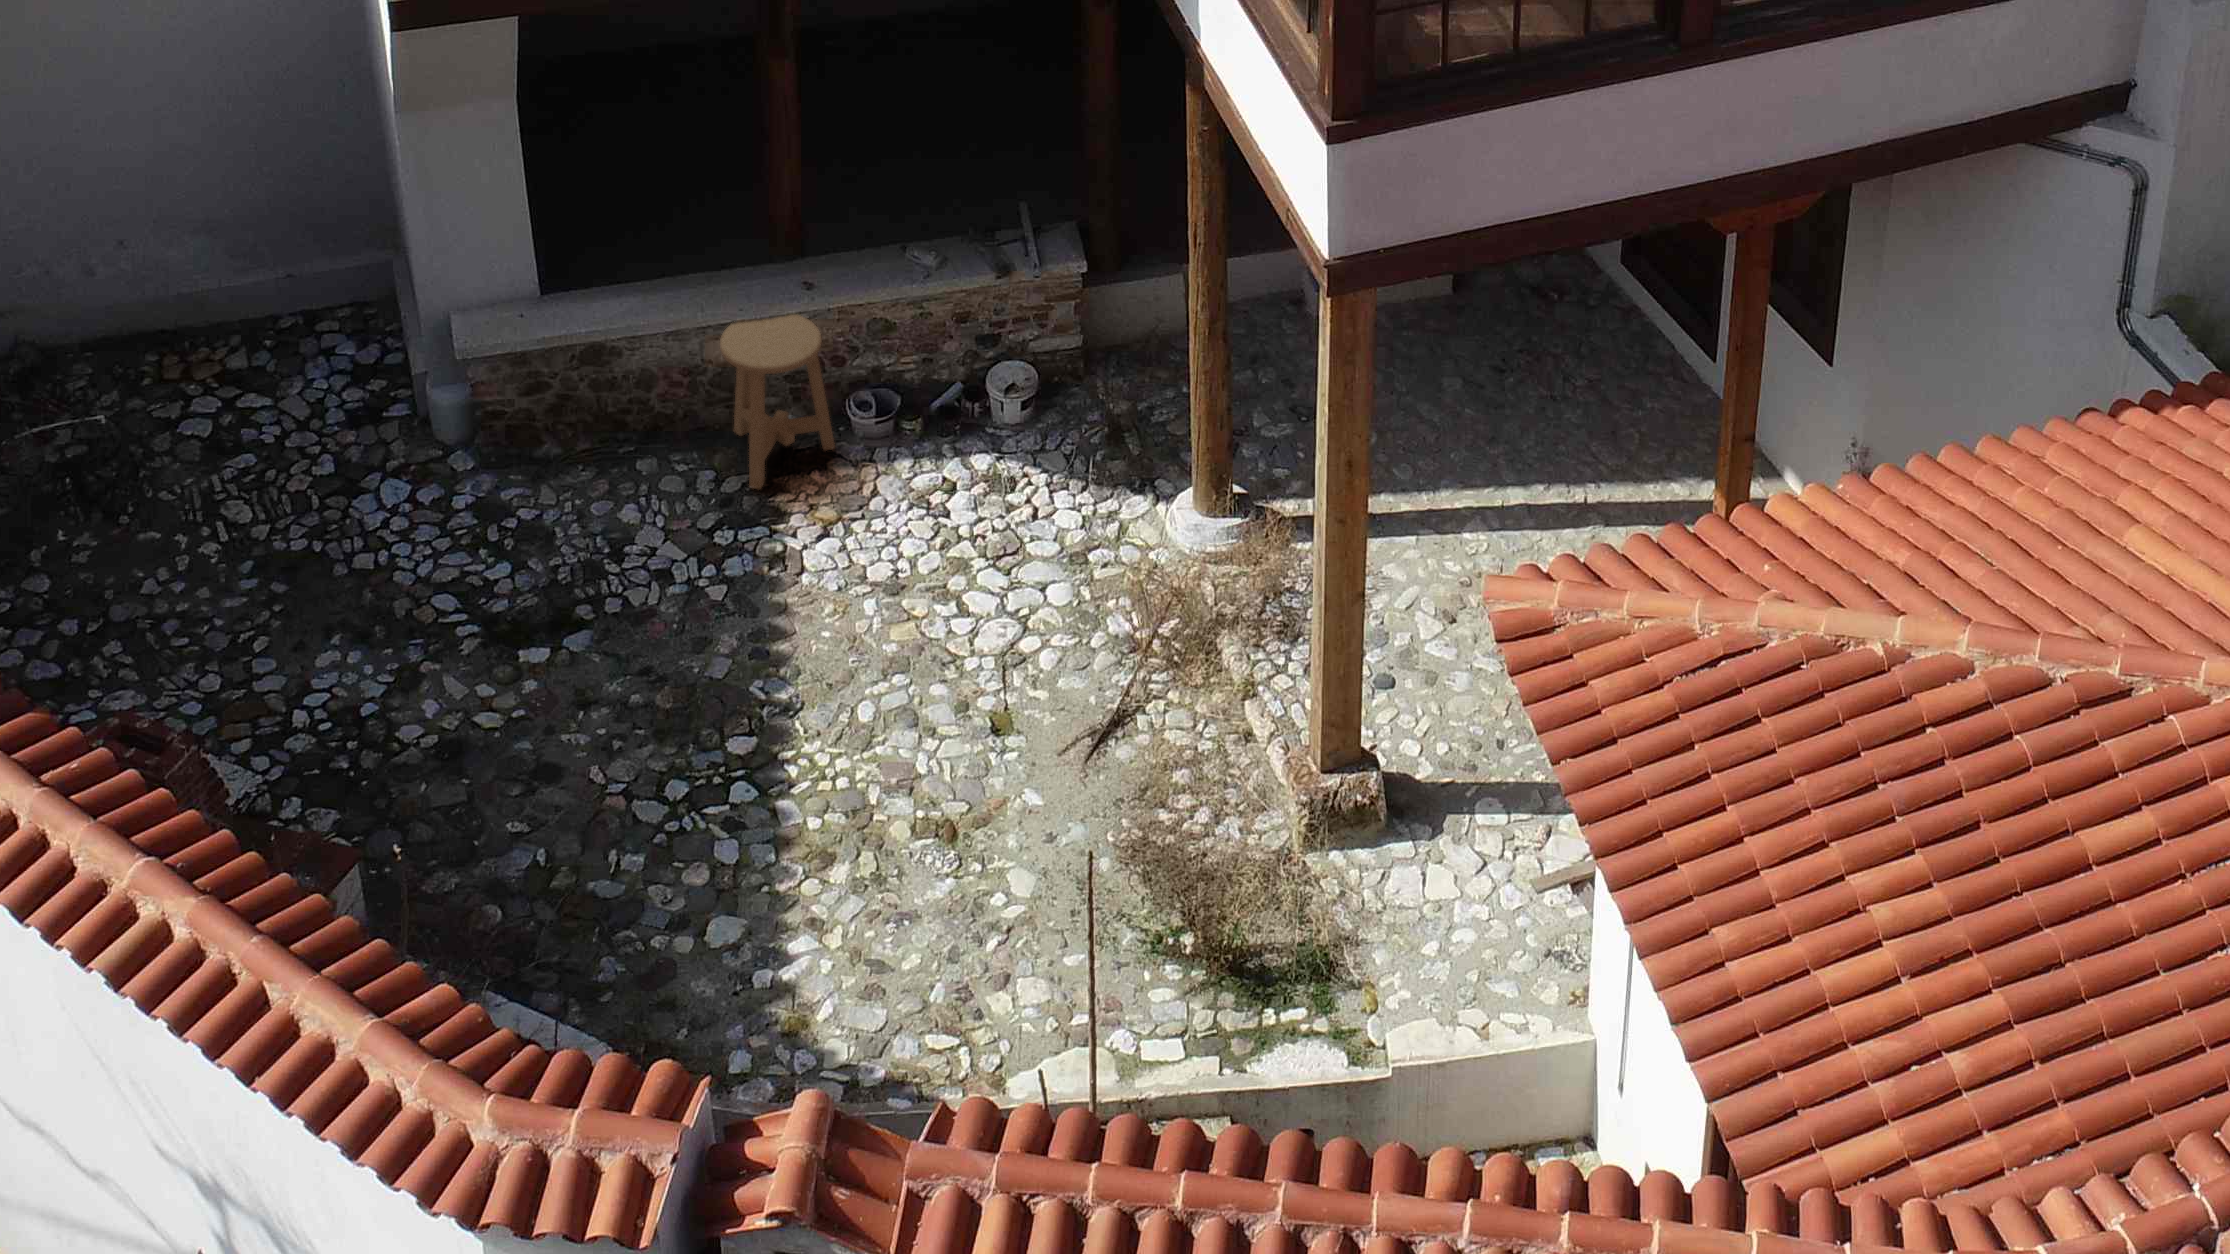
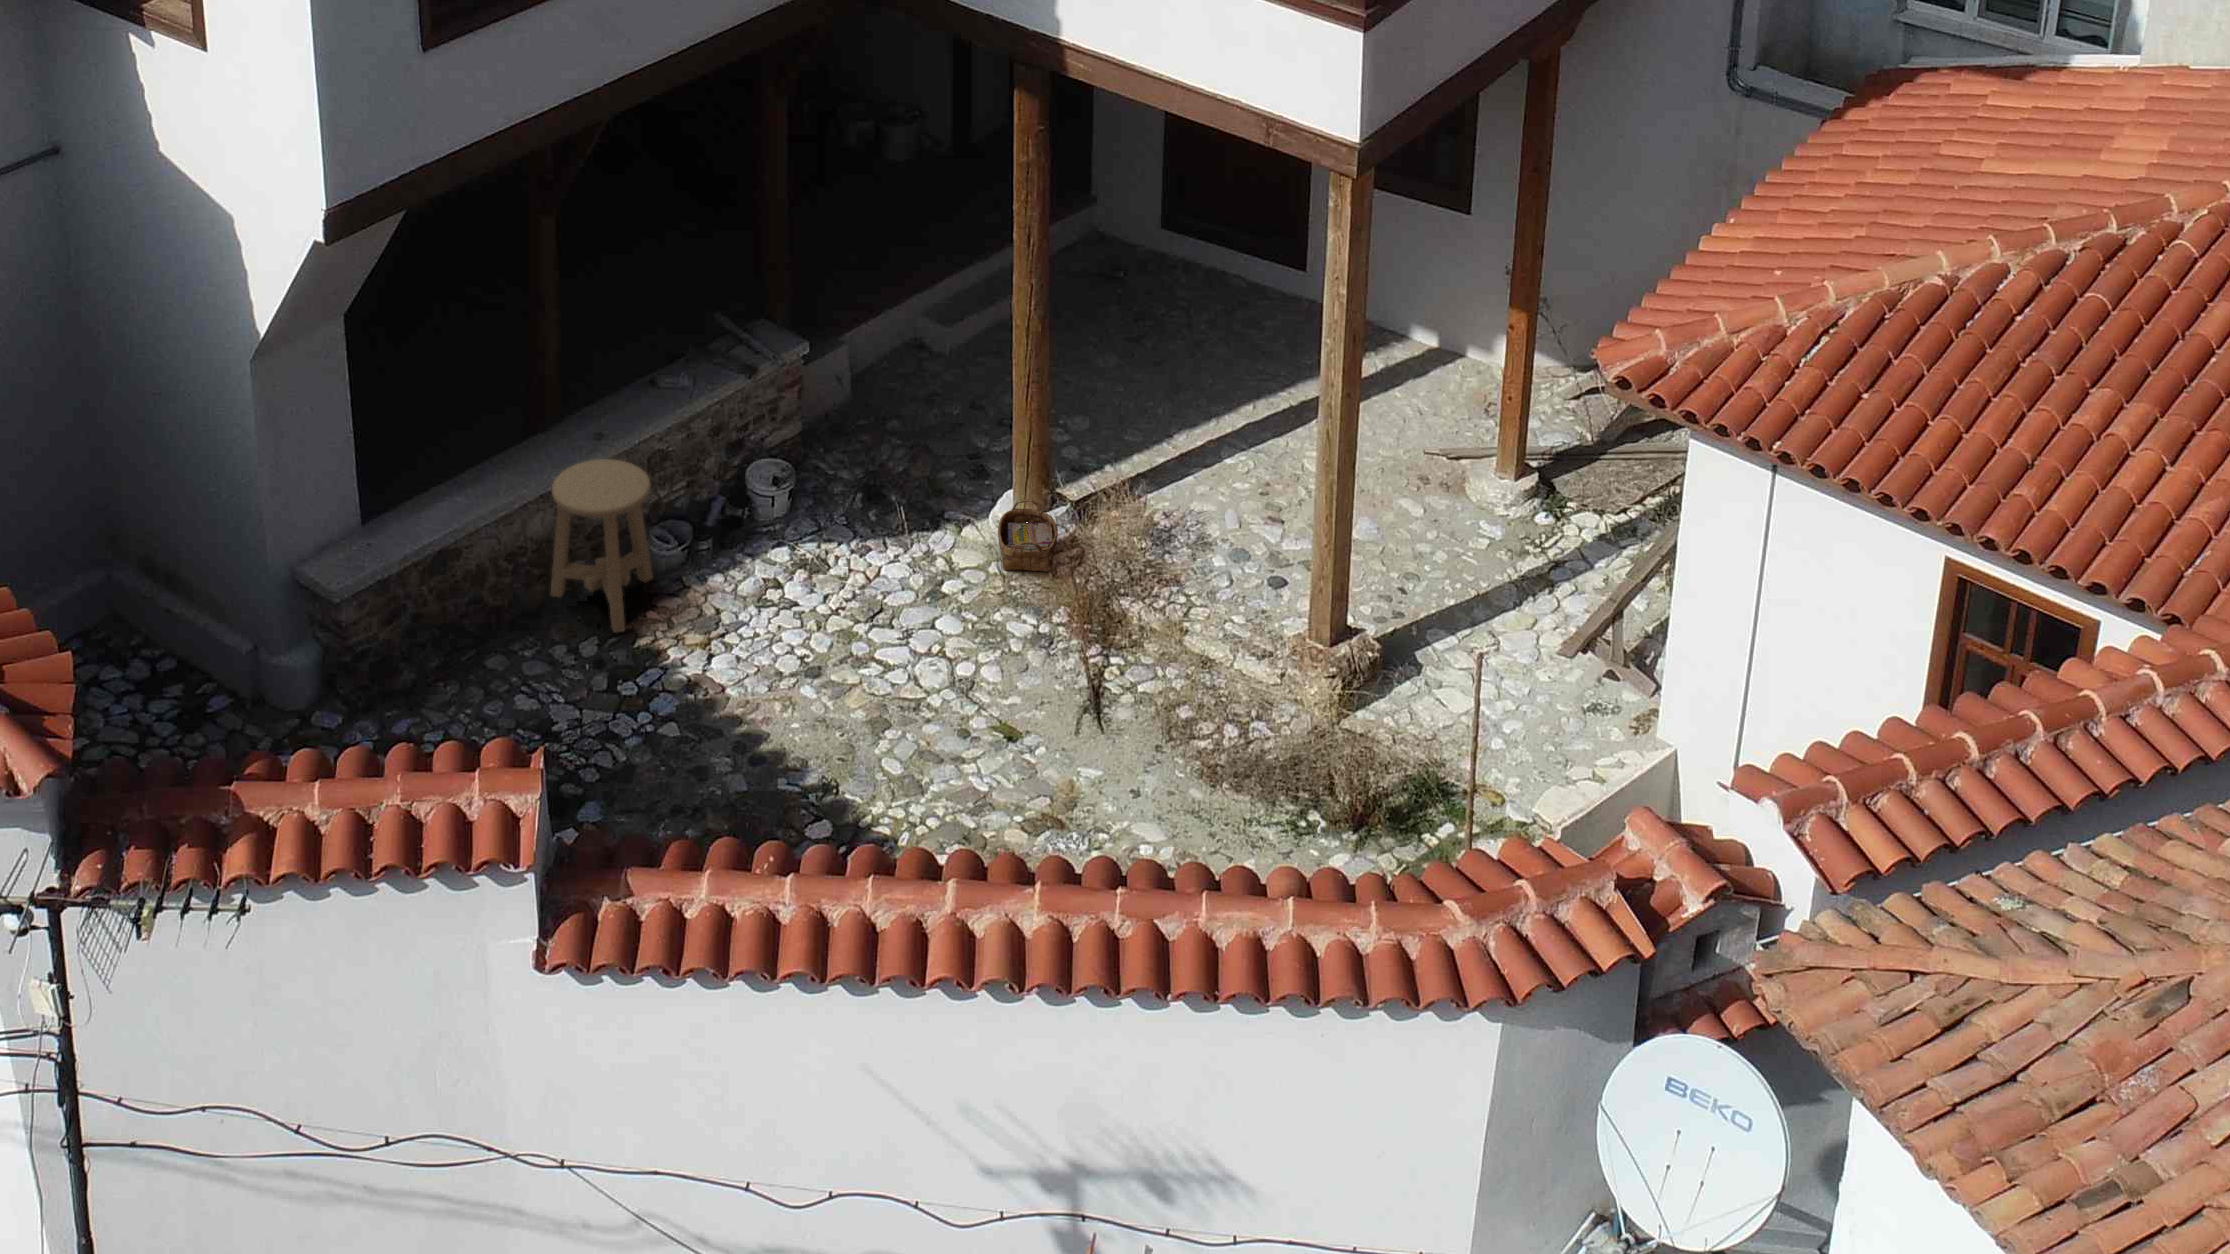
woven basket: none [1151,499,1226,582] -> present [998,499,1058,572]

